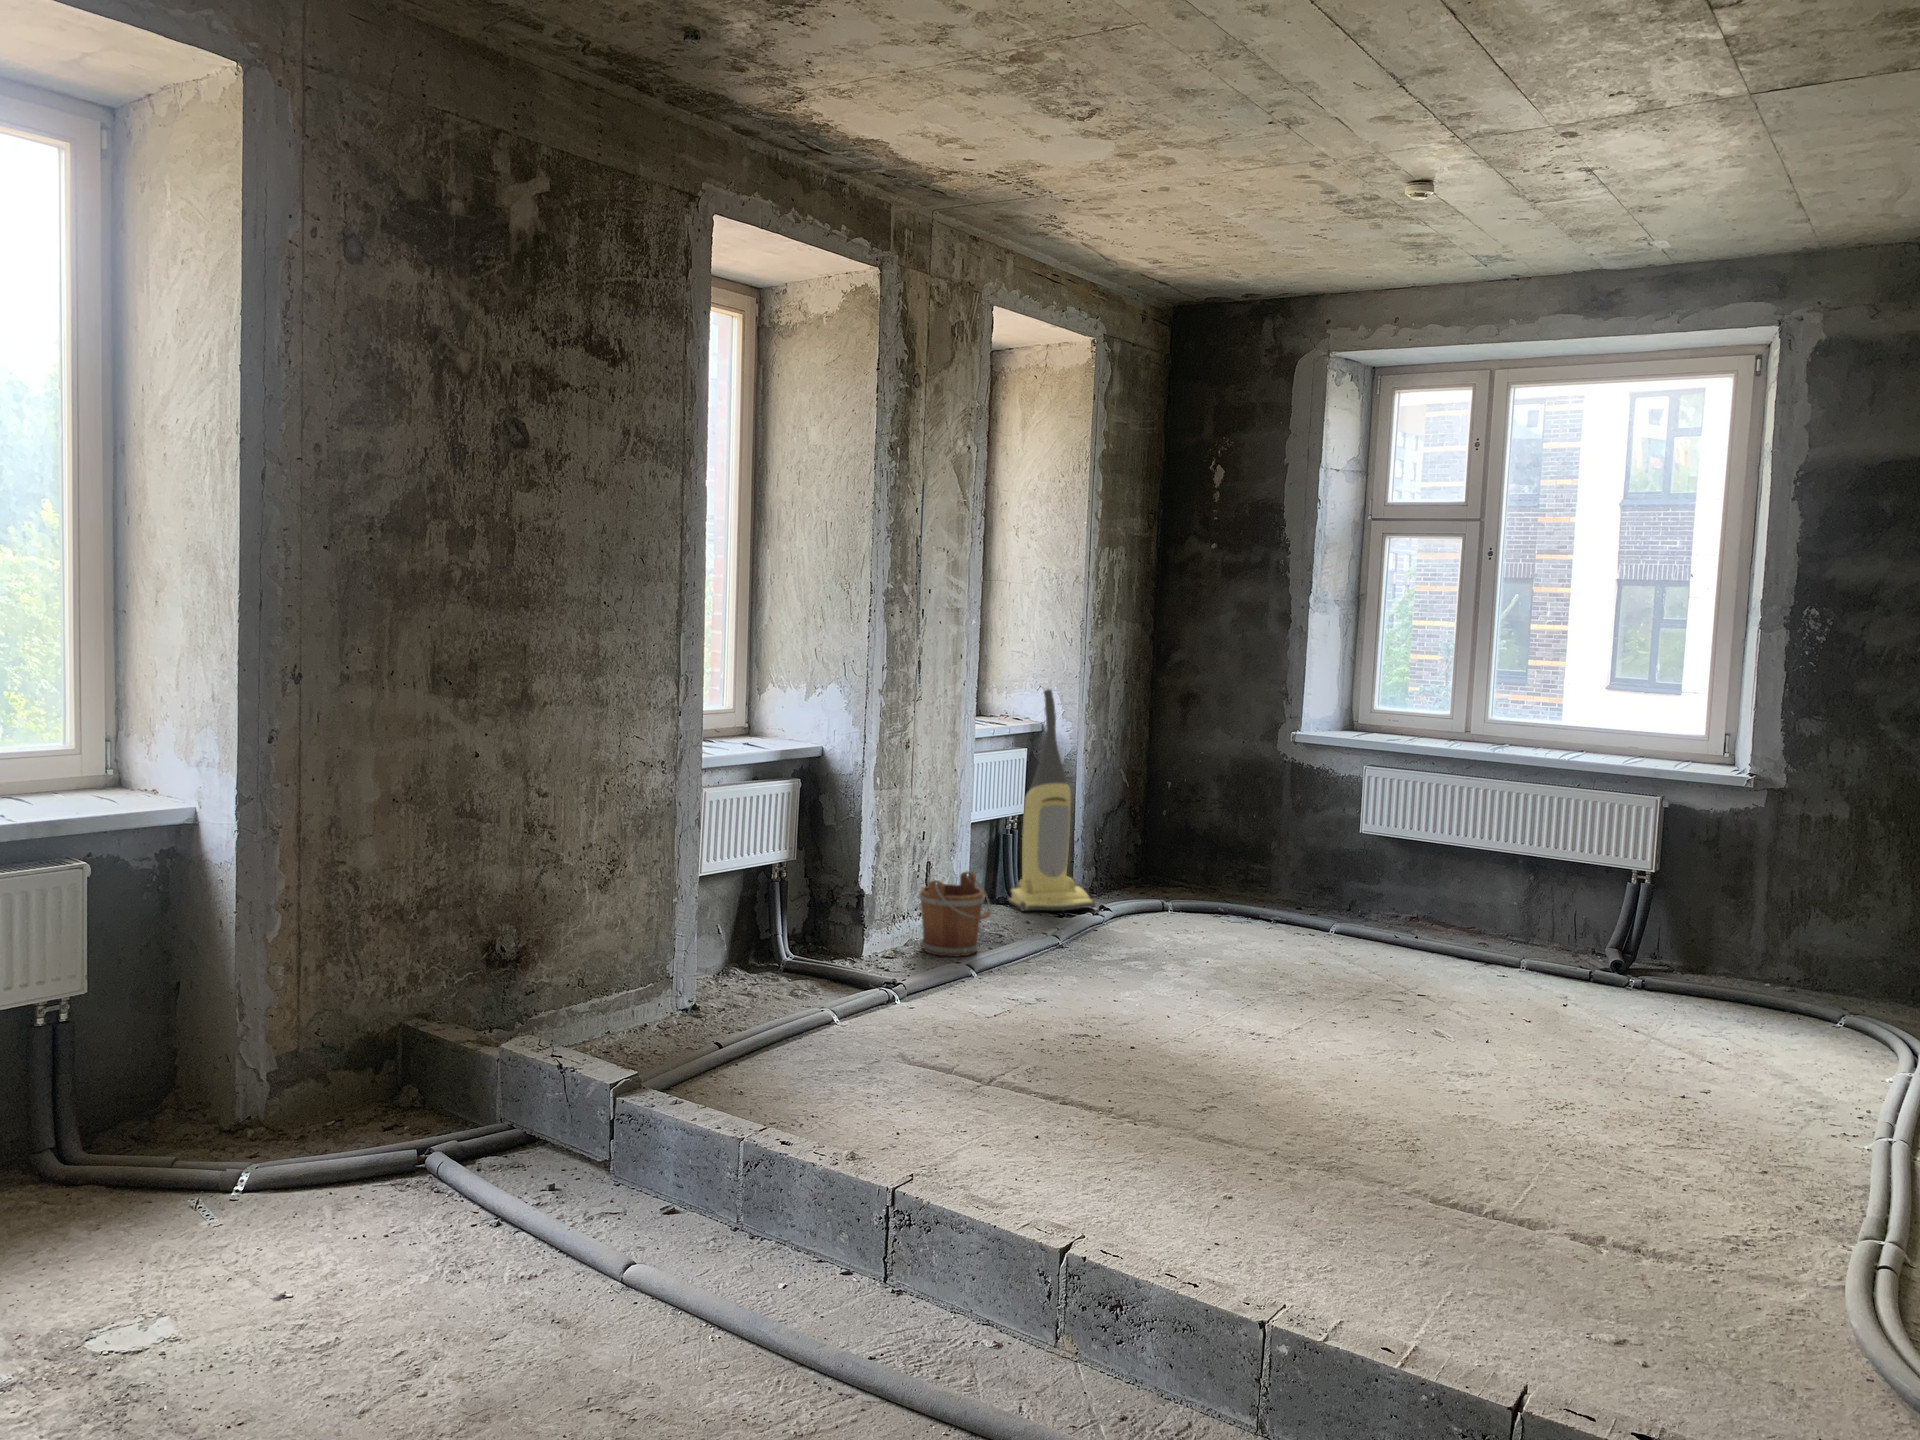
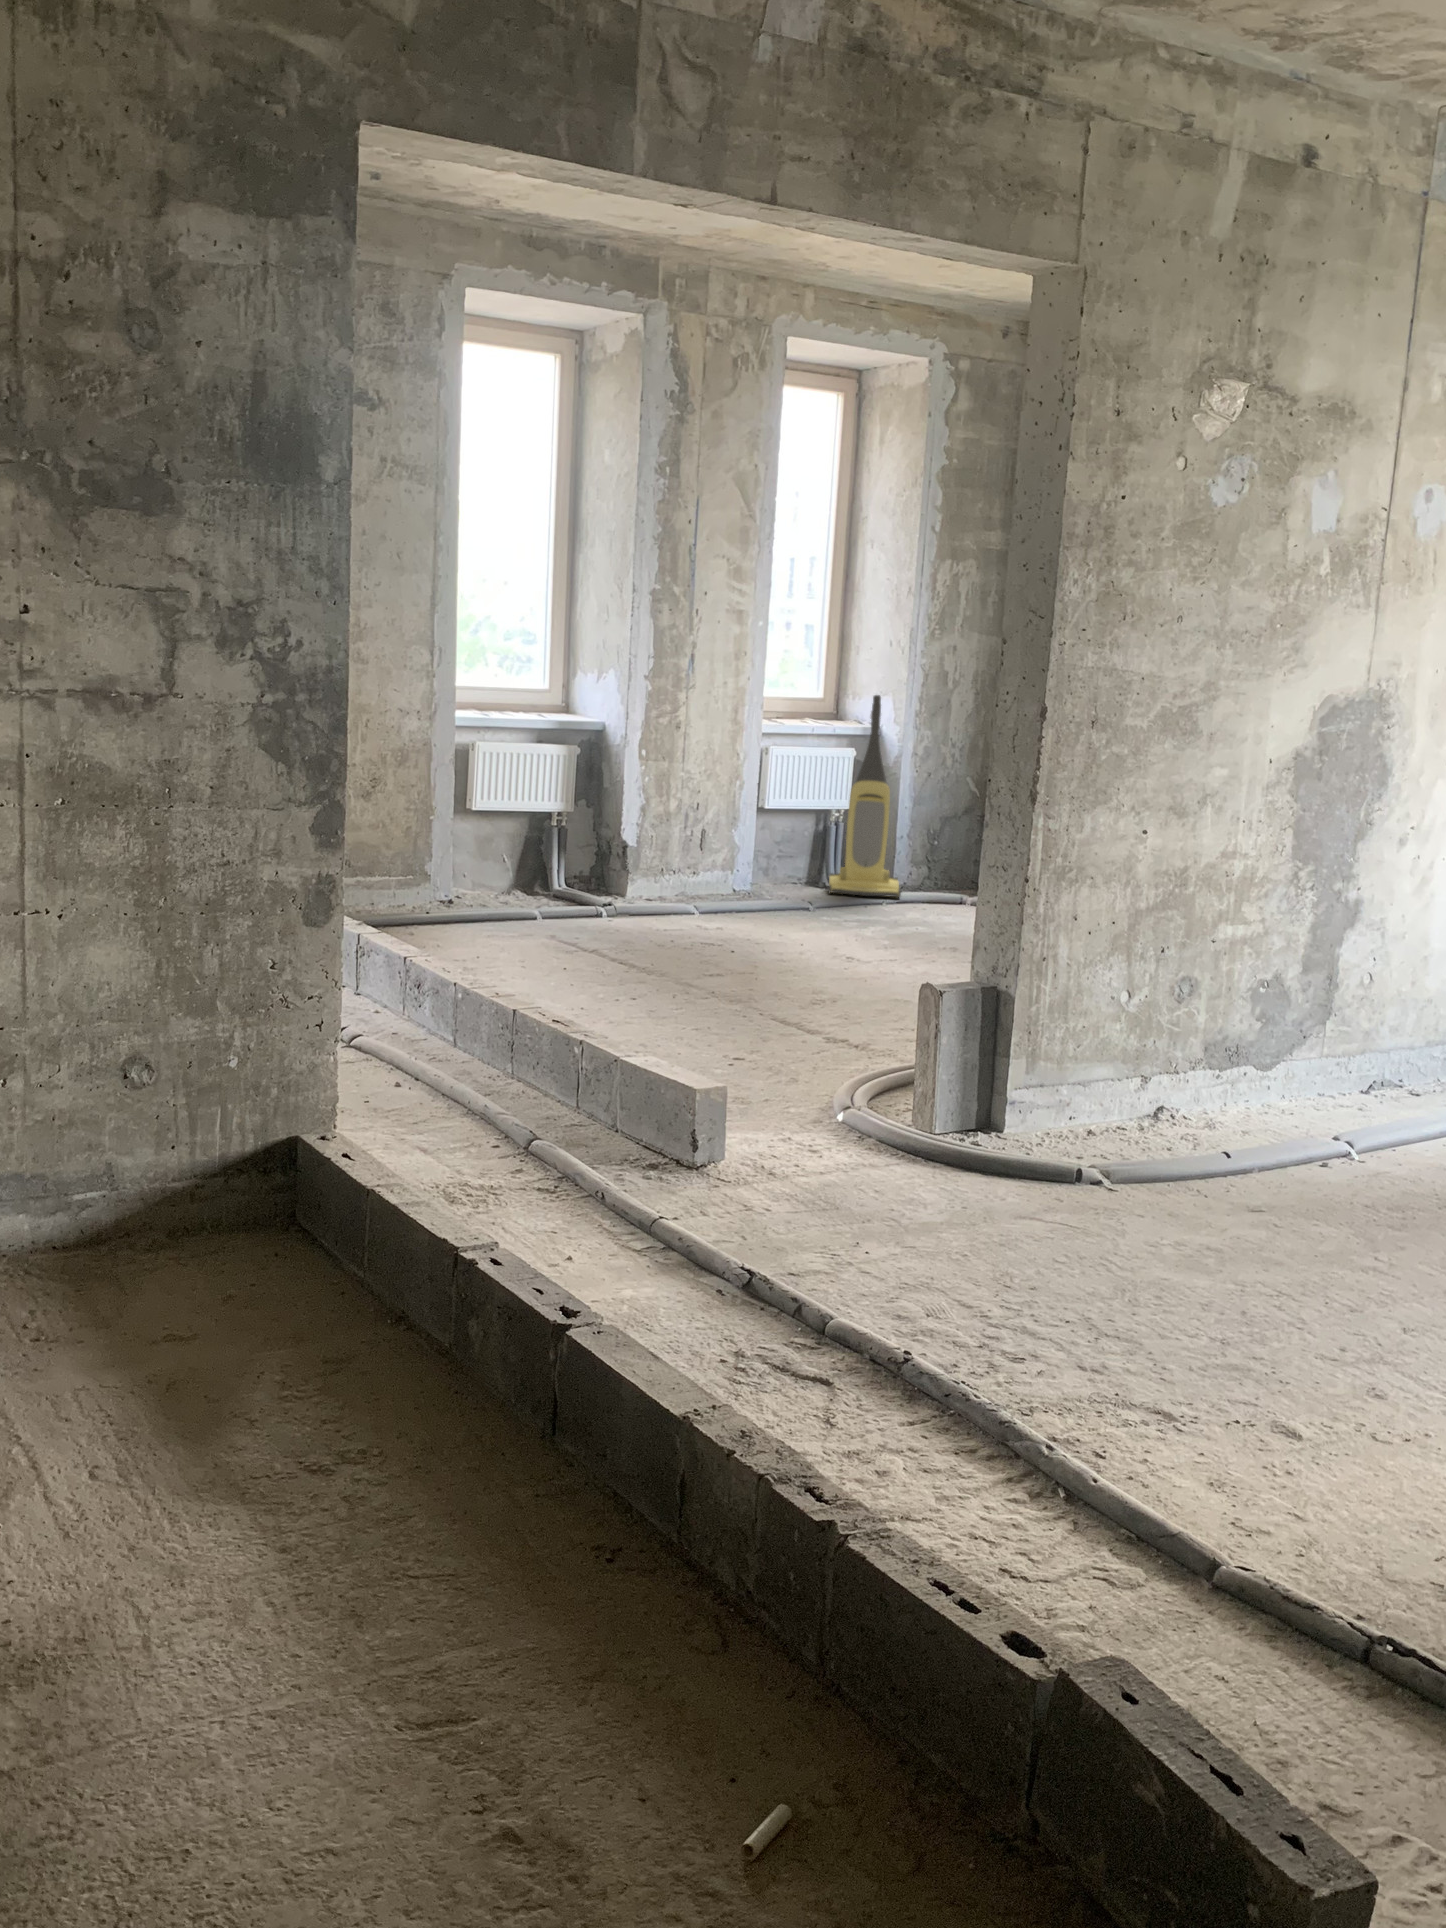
bucket: present [919,871,991,957] -> none [685,839,744,907]

